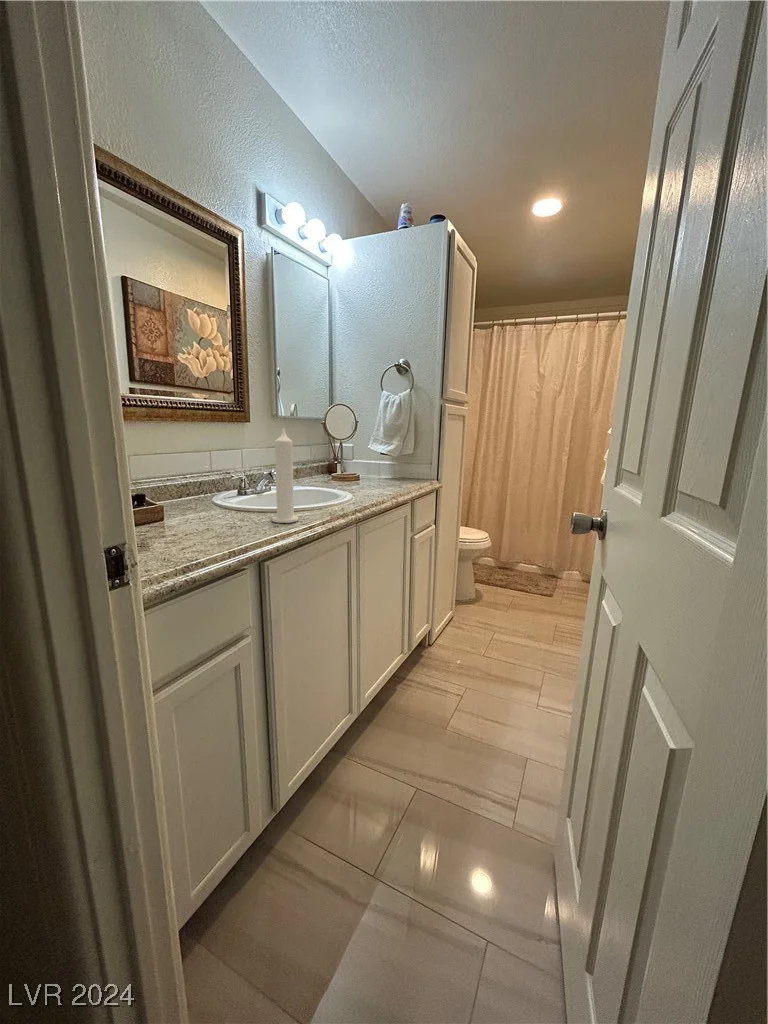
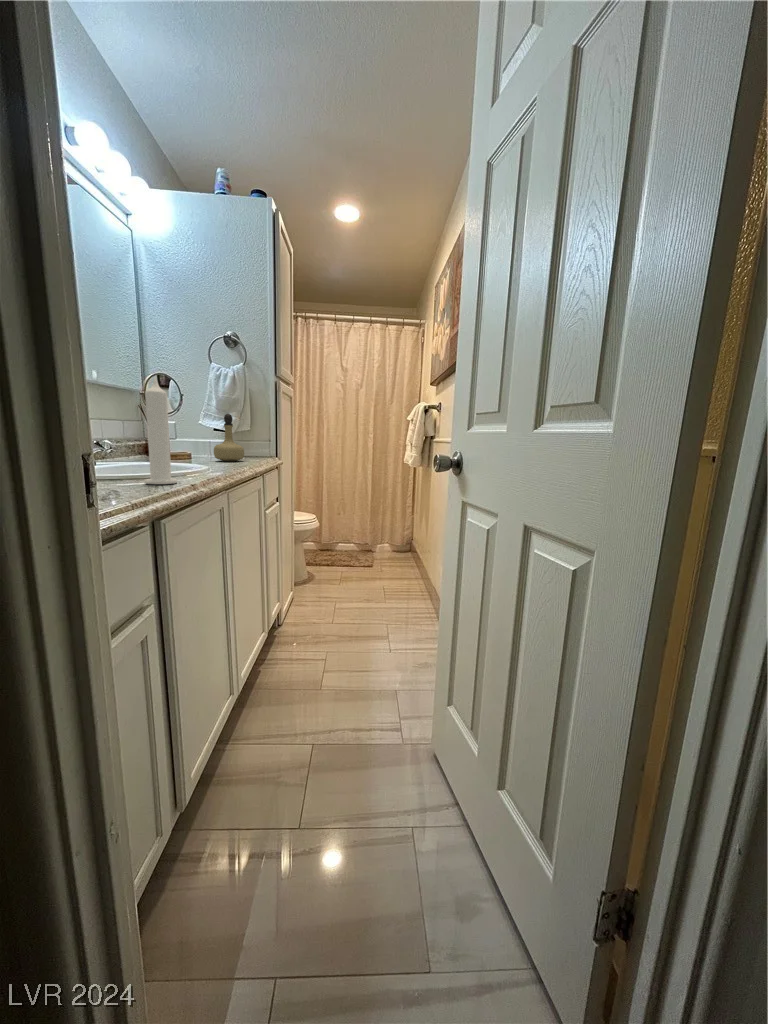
perfume bottle: none [373,441,400,486] -> present [214,414,244,461]

